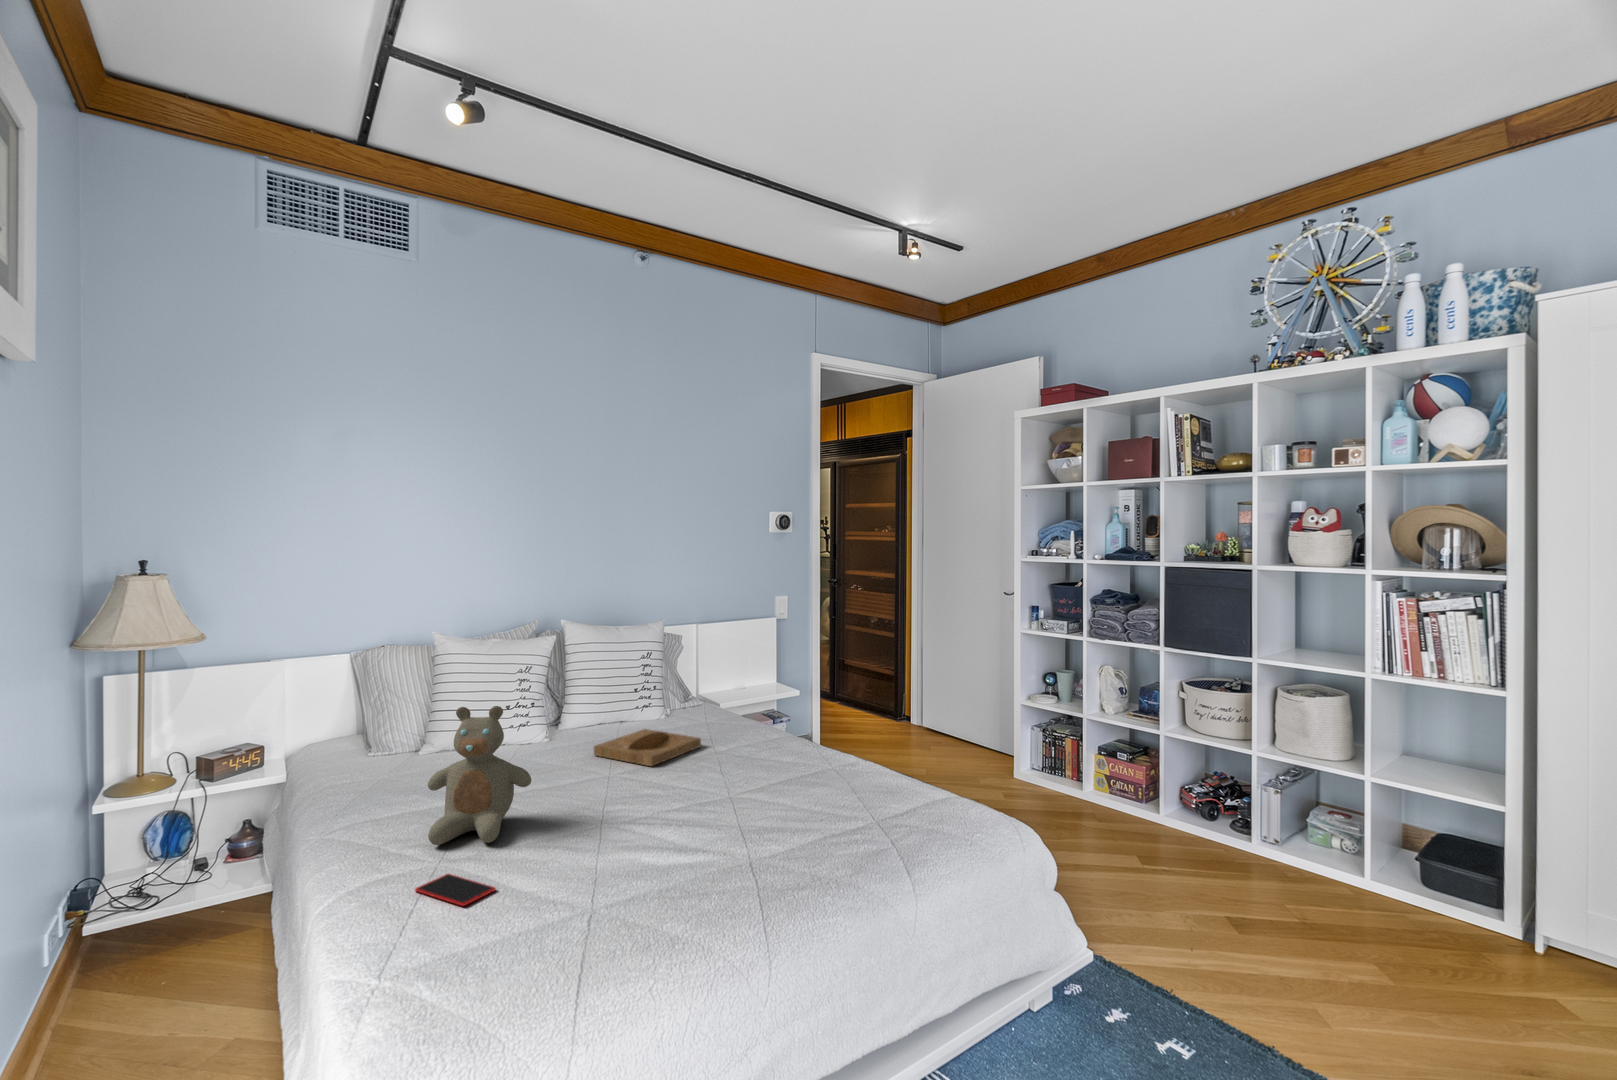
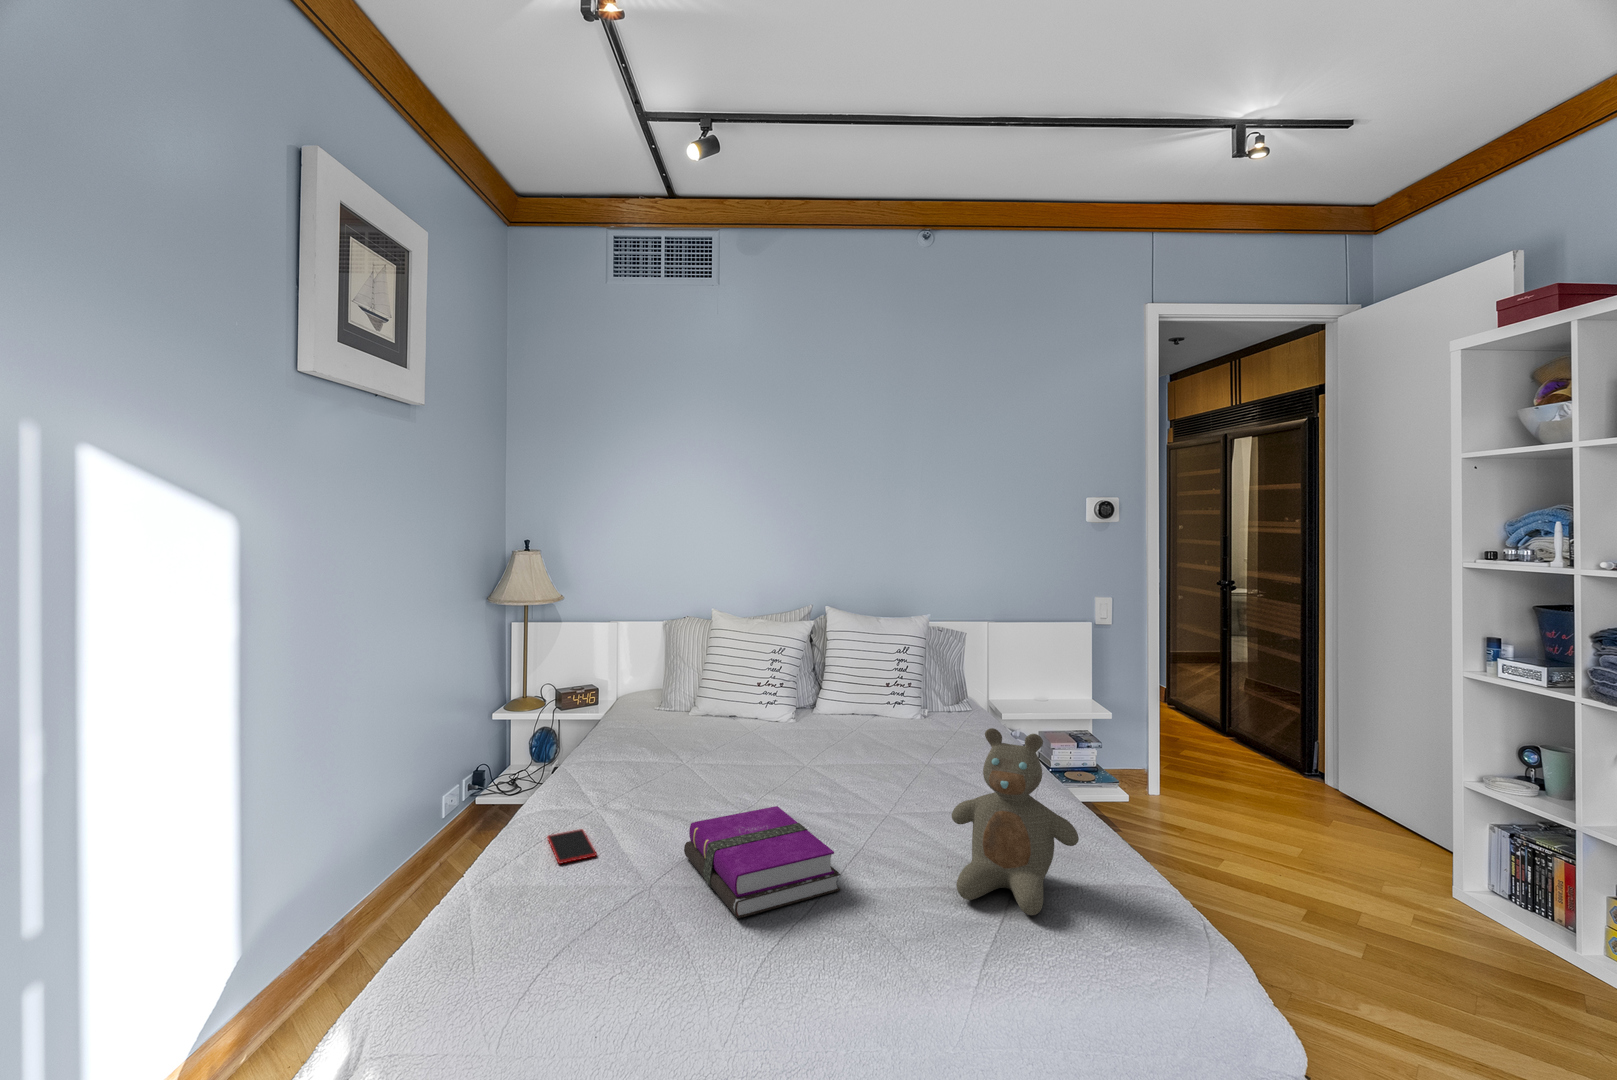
teddy bear: present [428,706,531,845] -> present [952,728,1079,915]
tray: present [594,729,701,766] -> none [811,725,917,766]
notebook: none [589,803,751,893] -> present [684,806,840,918]

